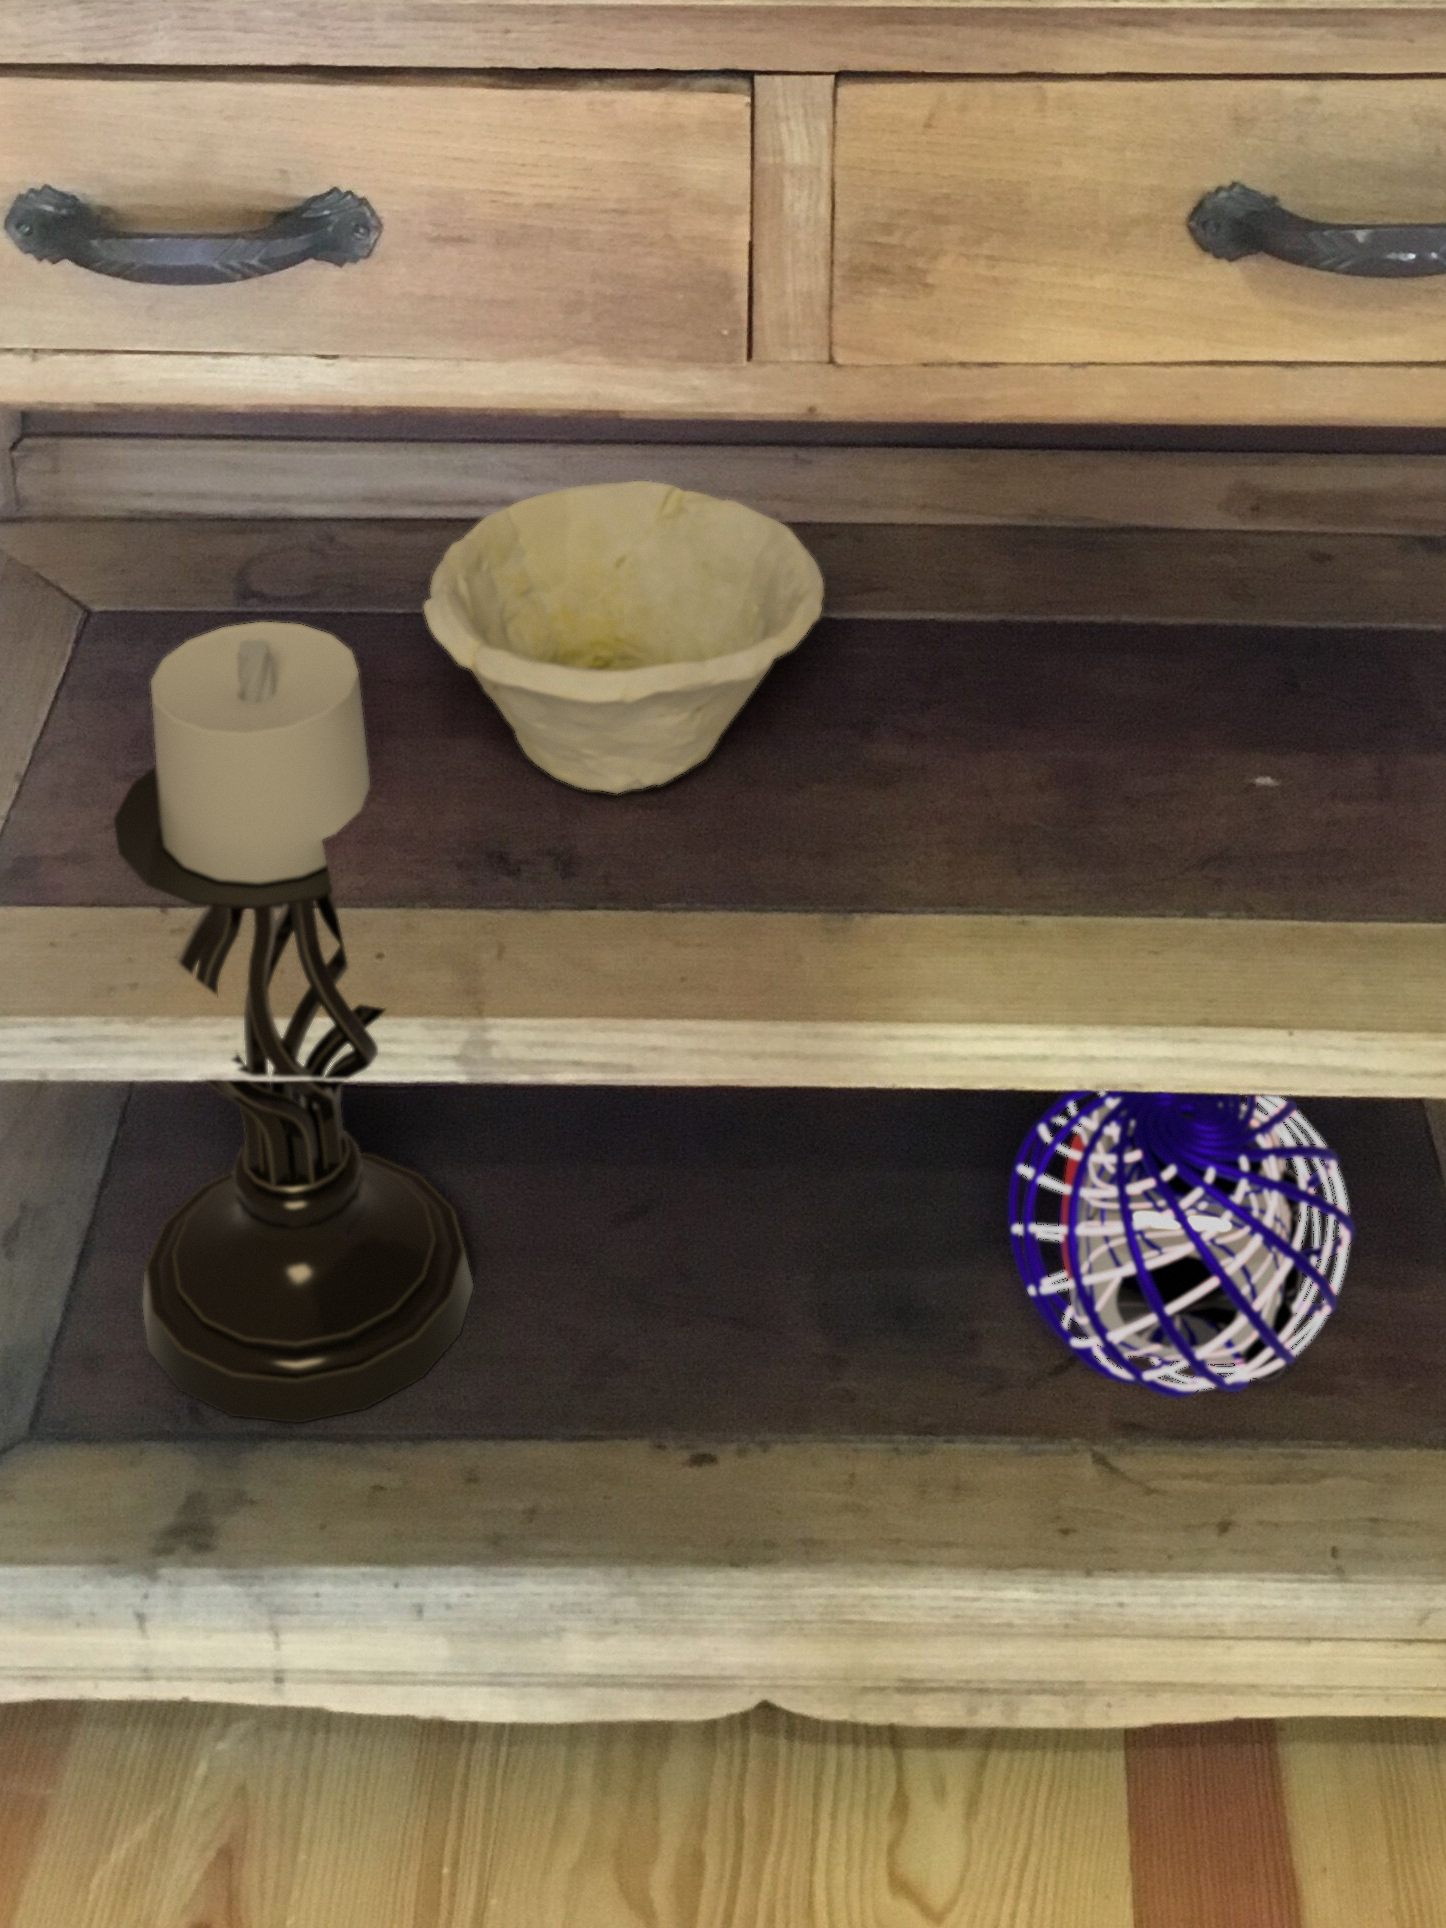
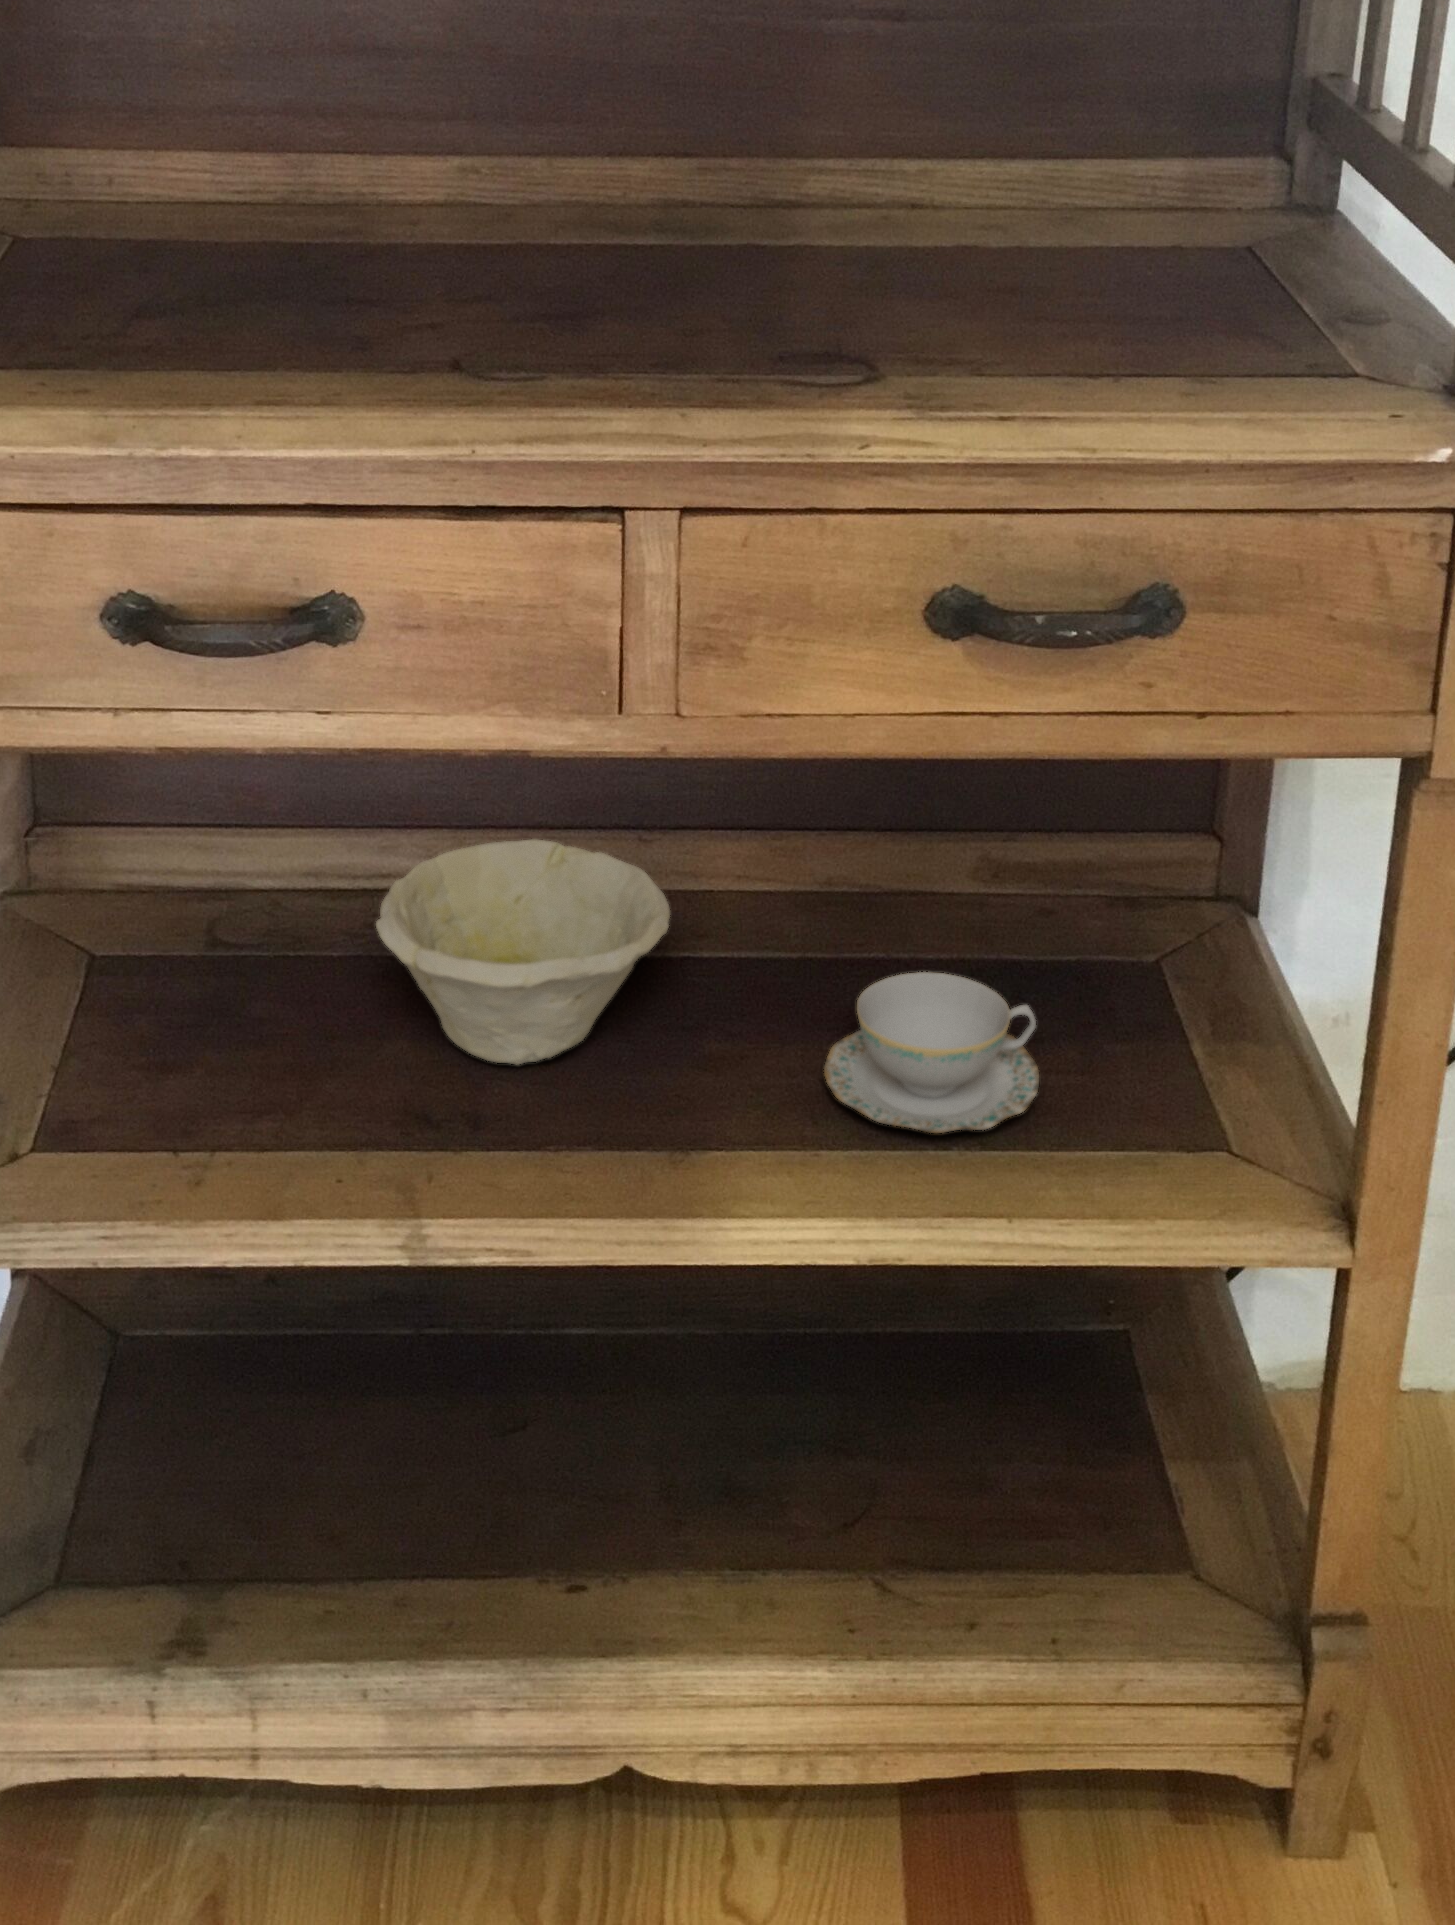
candle holder: present [114,622,473,1423] -> none [140,941,402,1565]
teacup: none [1033,674,1329,906] -> present [824,972,1039,1133]
decorative orb: present [1008,1091,1355,1397] -> none [810,1276,1068,1530]

